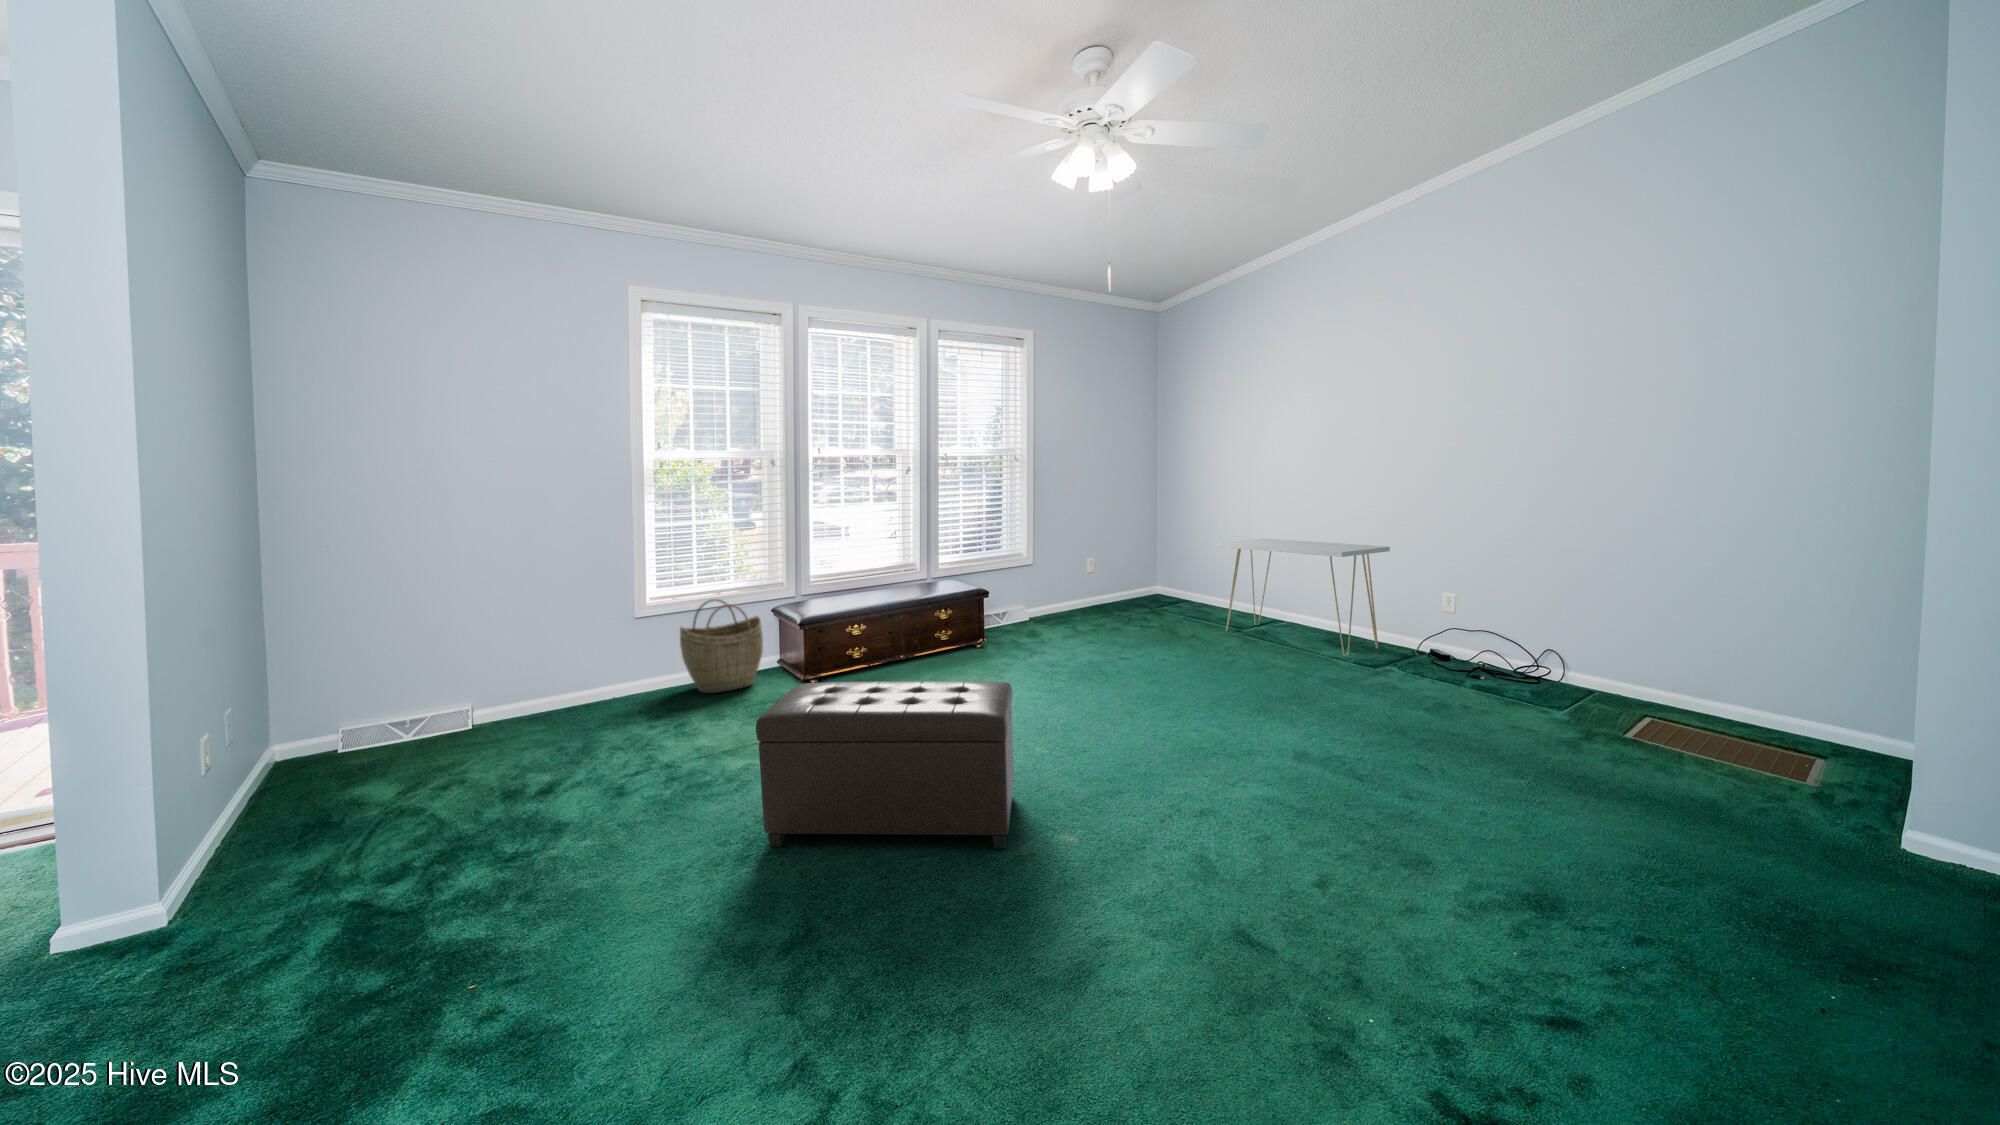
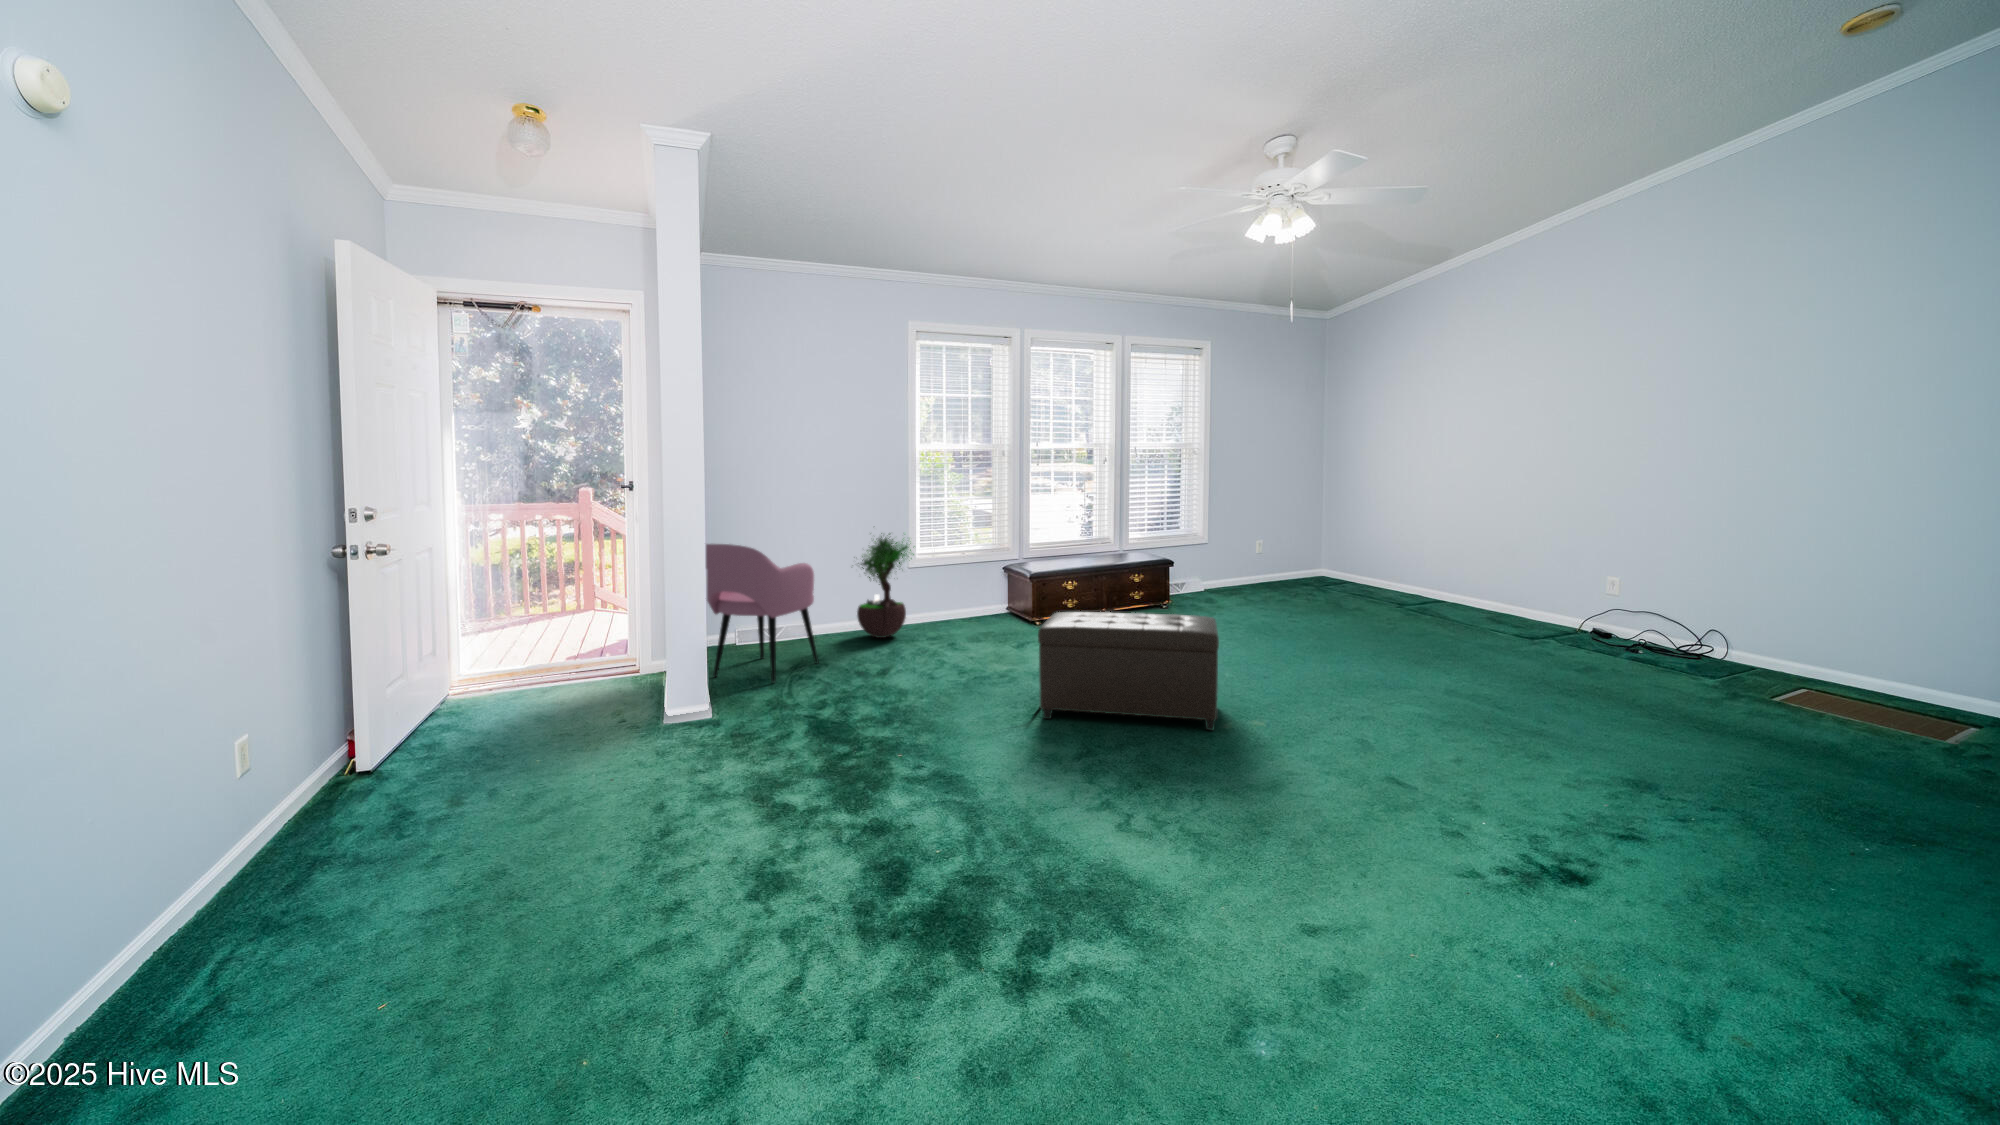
console table: present [1217,539,1390,656] -> none [1383,525,1555,629]
potted tree: none [540,563,641,712] -> present [857,533,914,638]
woven basket: present [680,599,763,693] -> none [936,559,996,631]
armchair: none [216,608,477,811] -> present [706,544,819,683]

